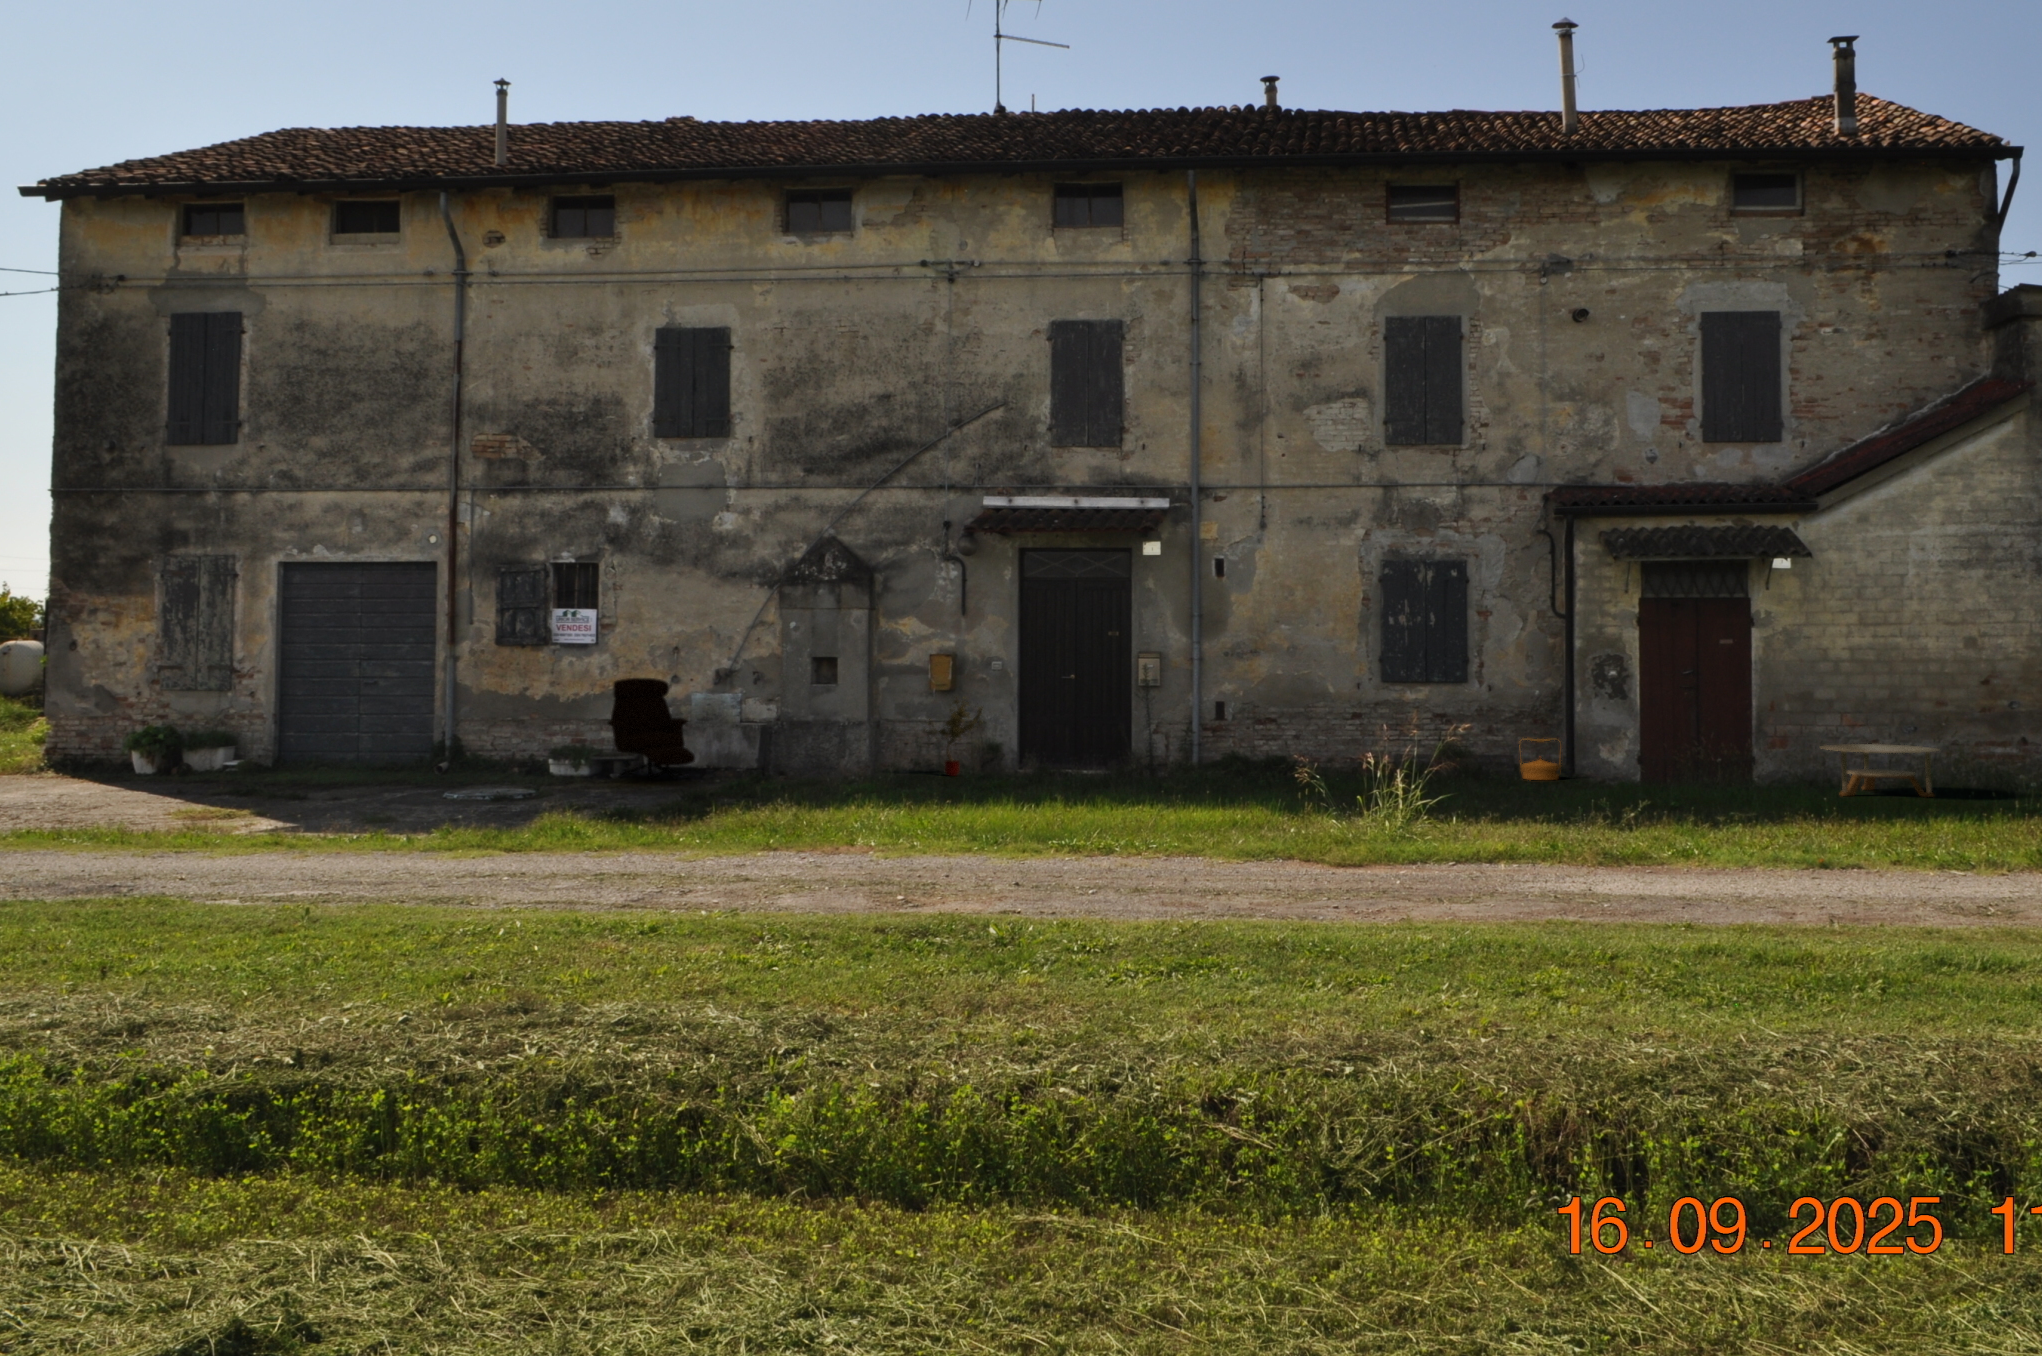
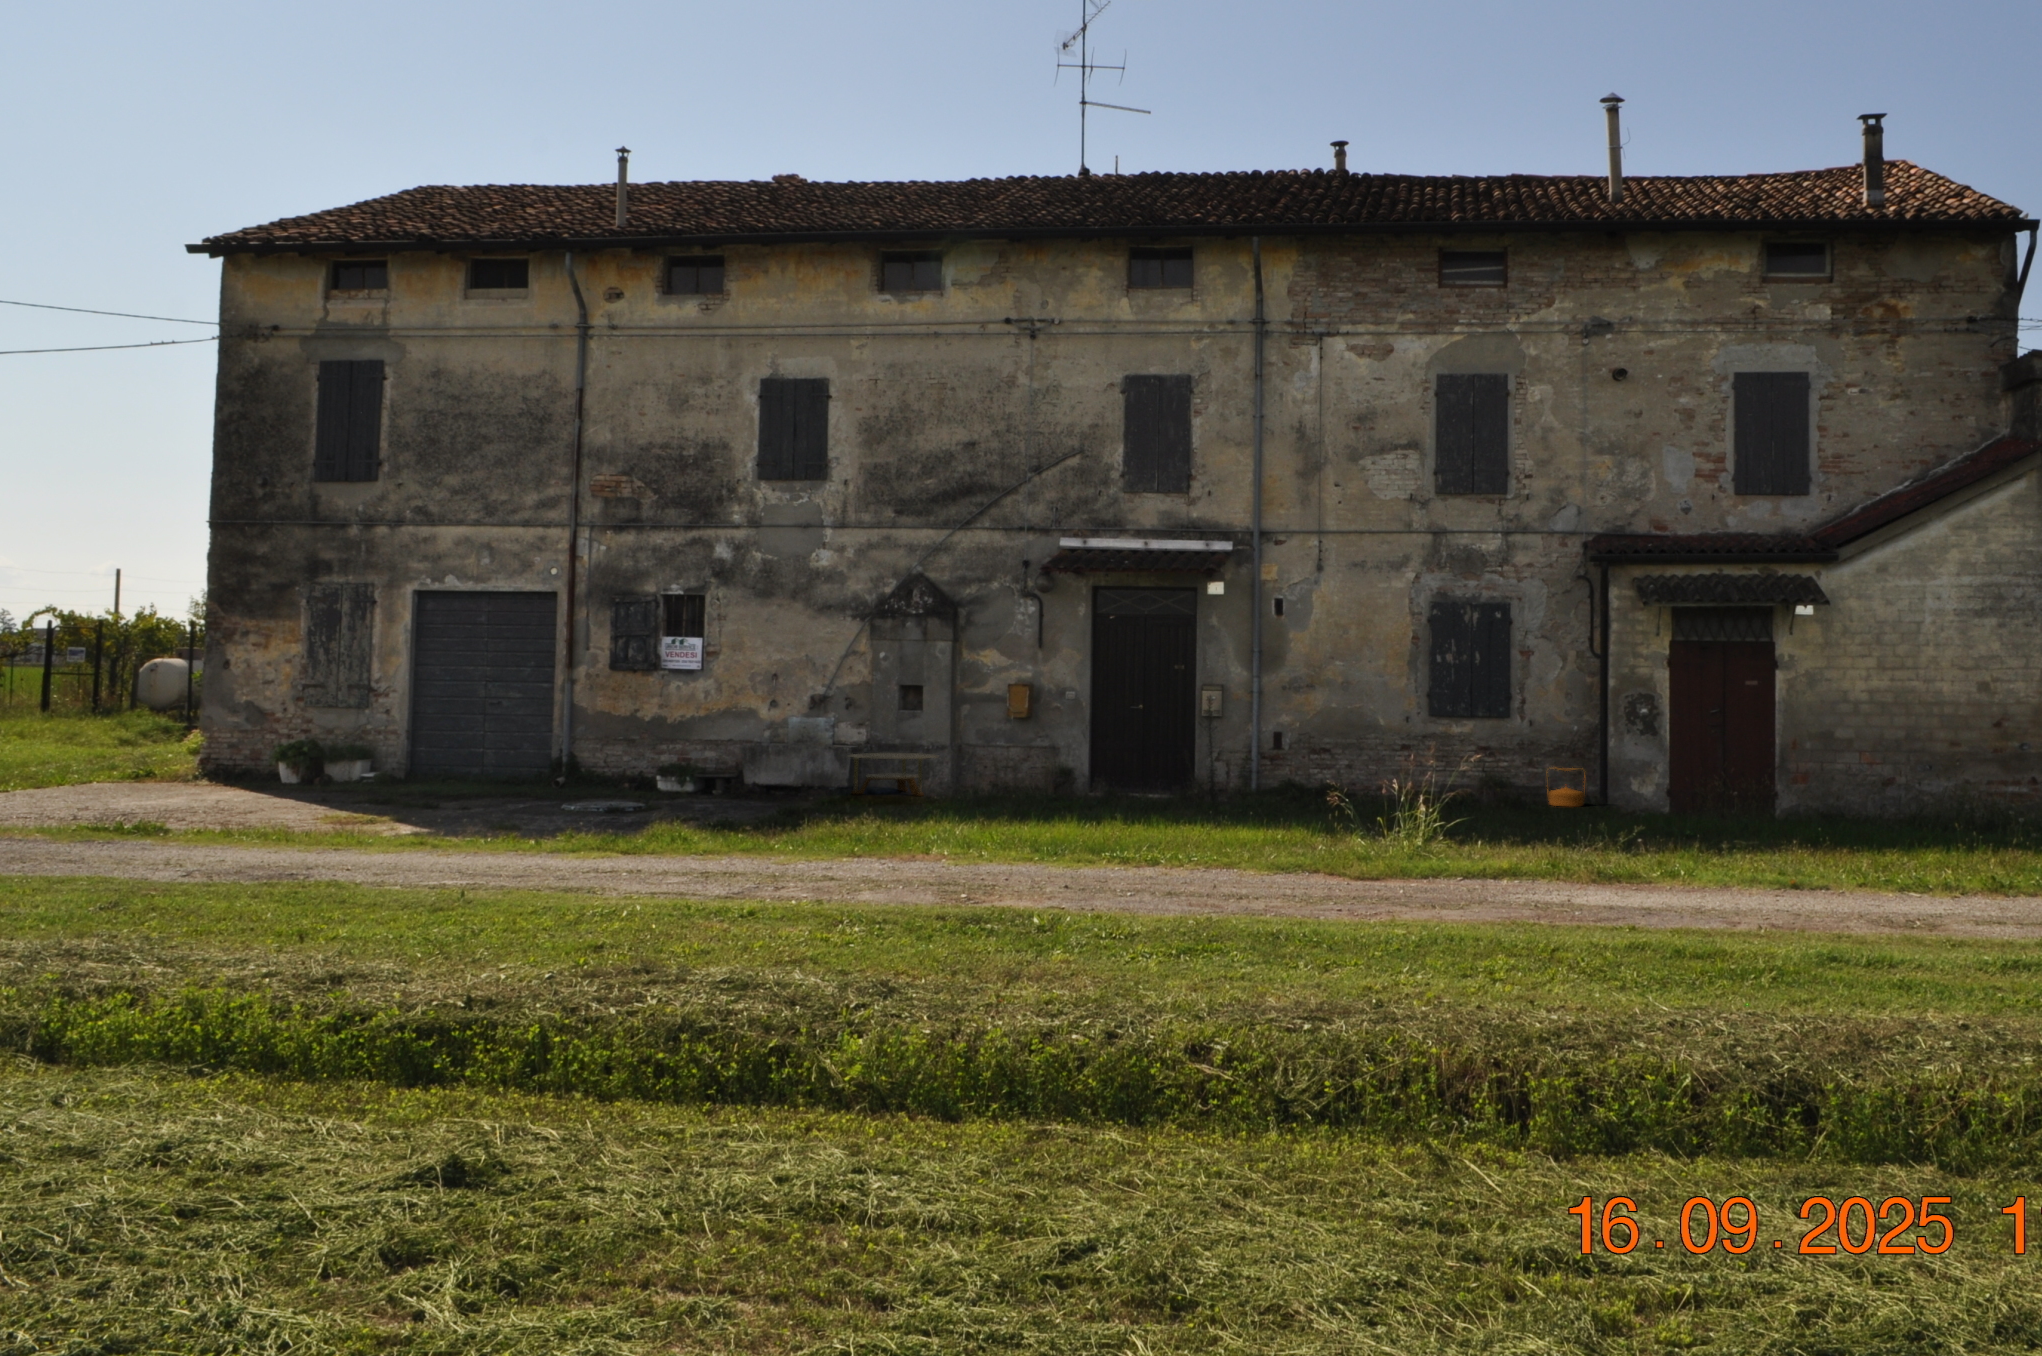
lounge chair: present [608,678,695,779] -> none [712,699,790,793]
potted tree: present [923,697,983,776] -> none [995,720,1053,793]
round table: present [1821,744,1938,797] -> present [849,753,938,796]

